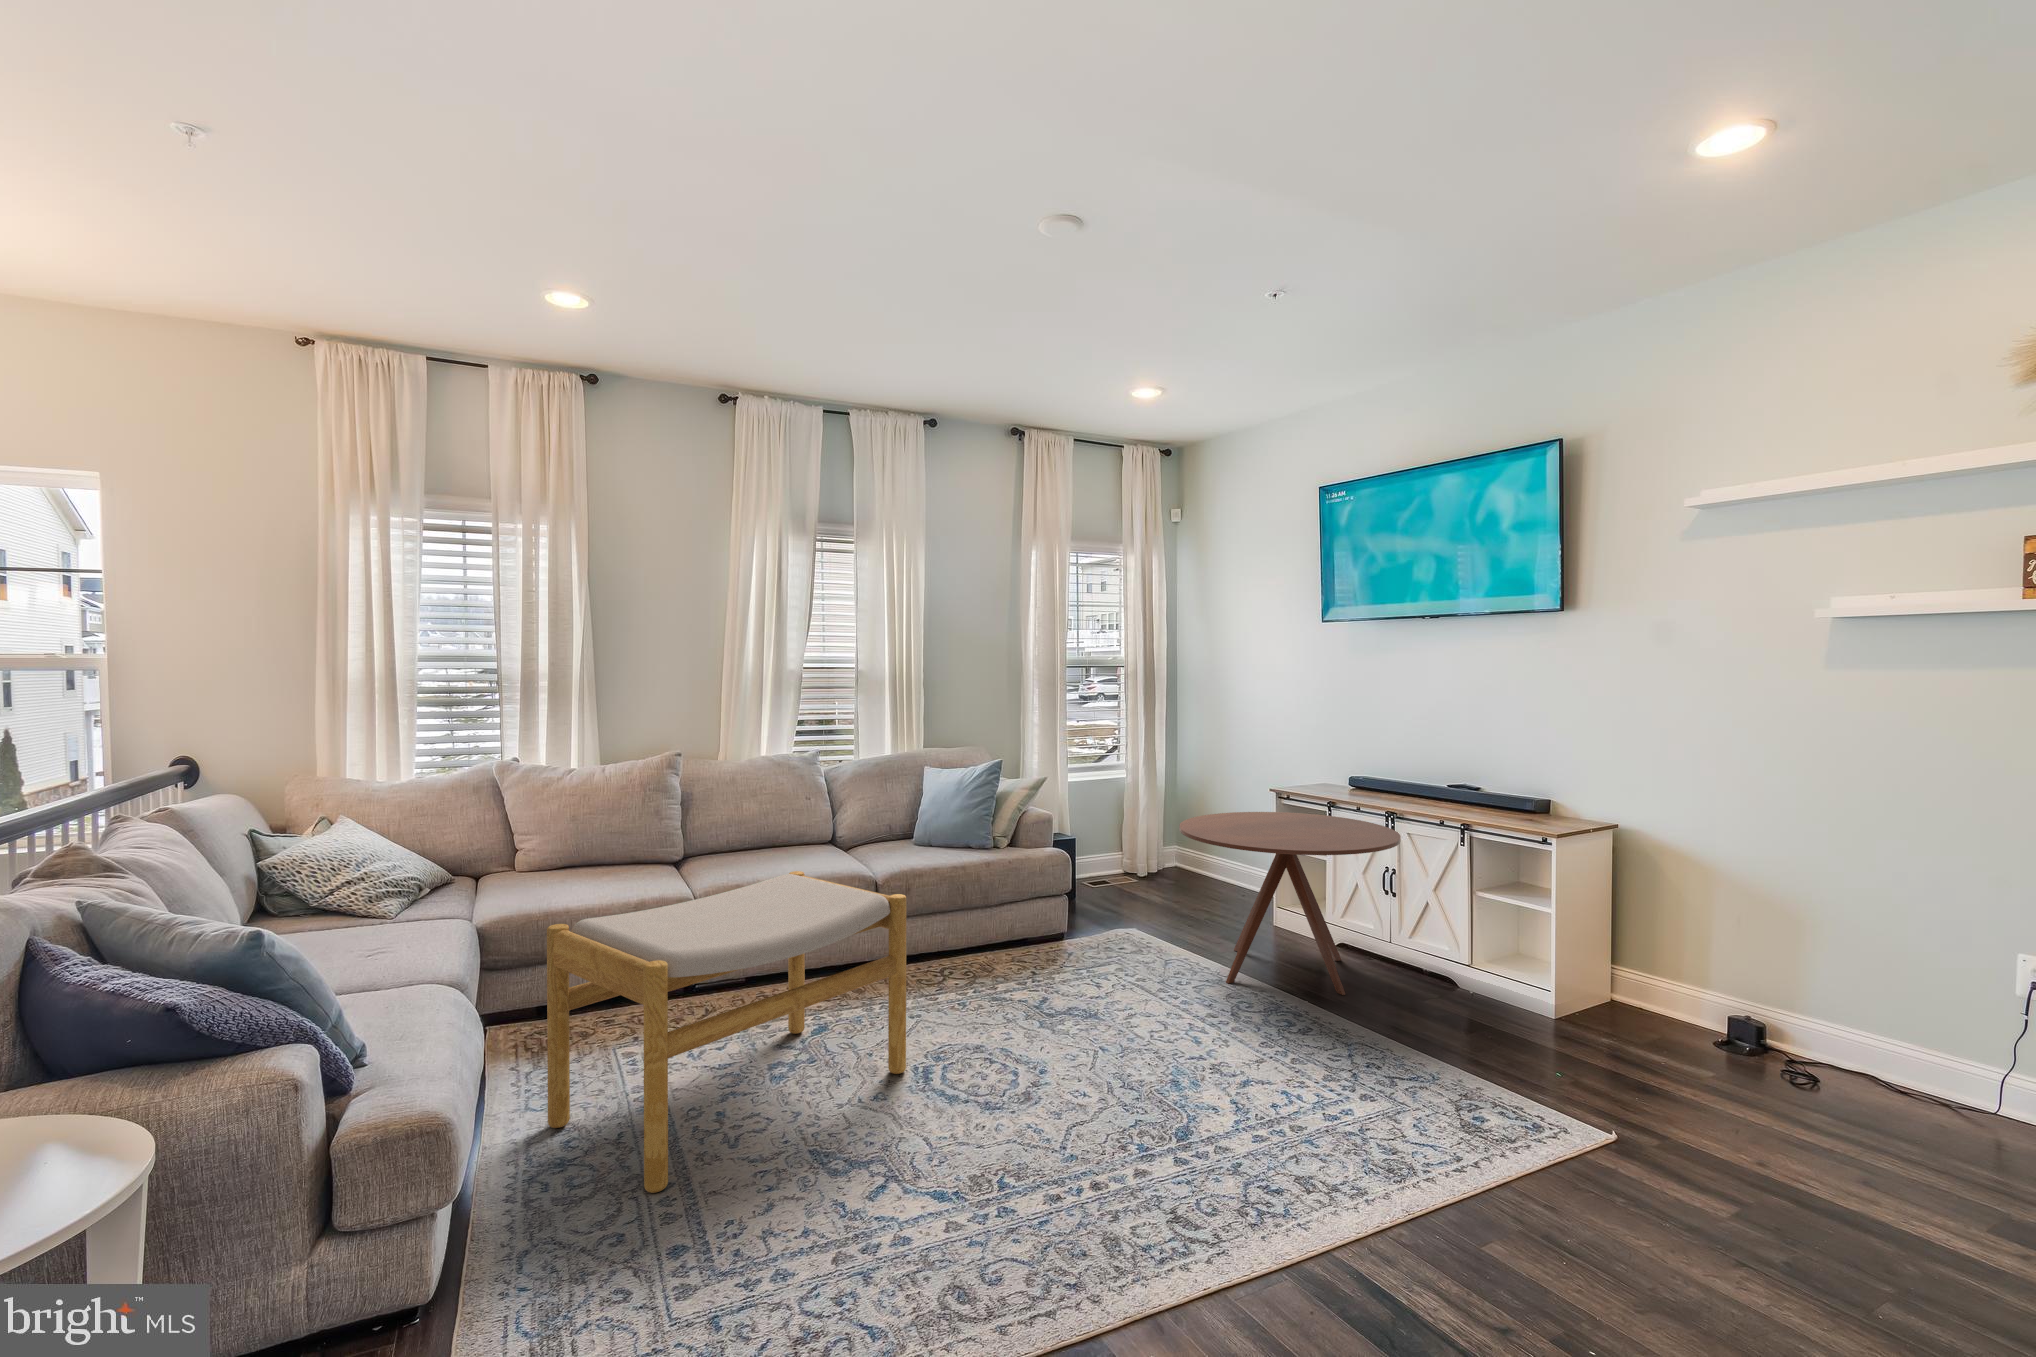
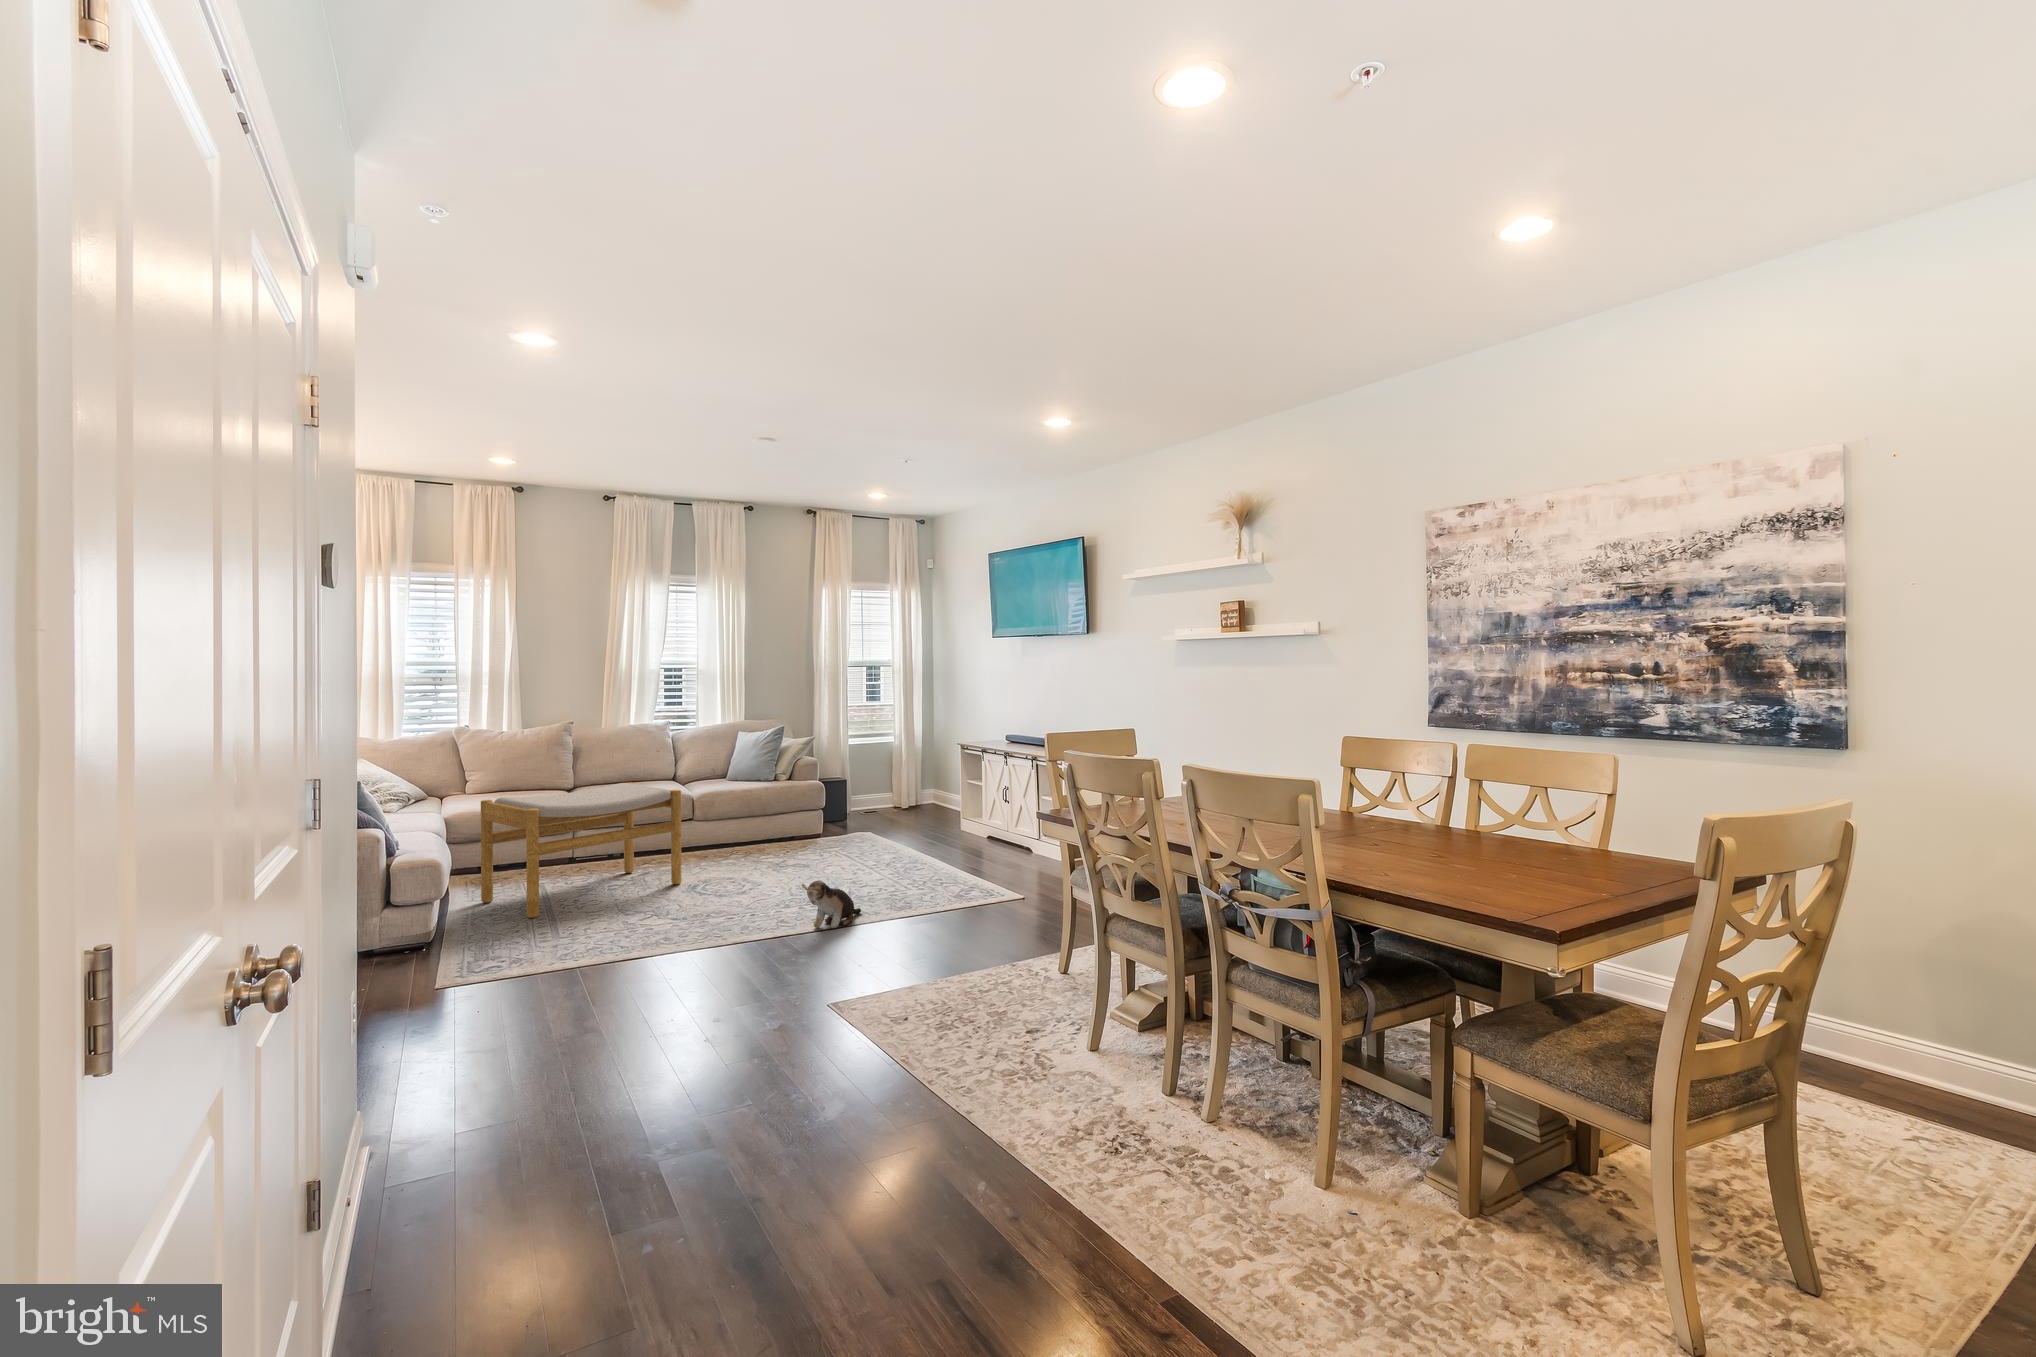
round table: present [1179,812,1401,995] -> none [875,757,999,855]
plush toy: none [1282,1161,1366,1275] -> present [802,880,861,928]

